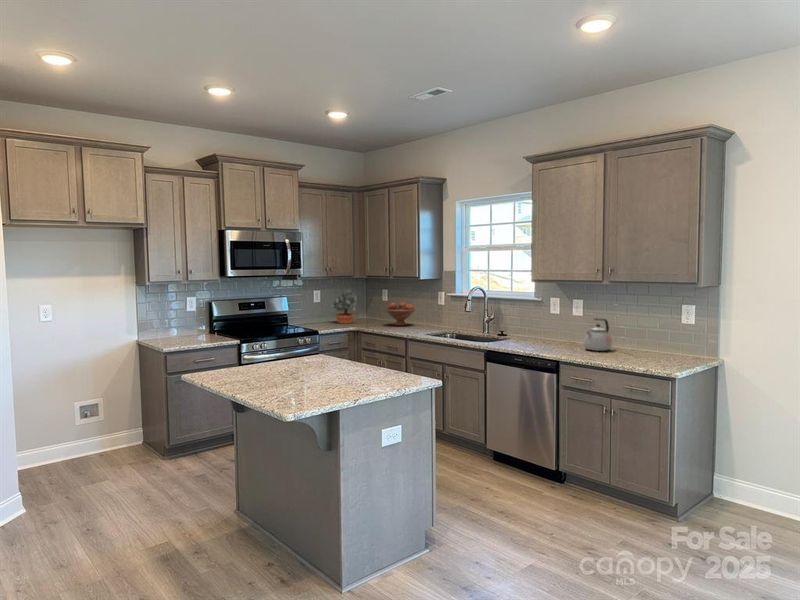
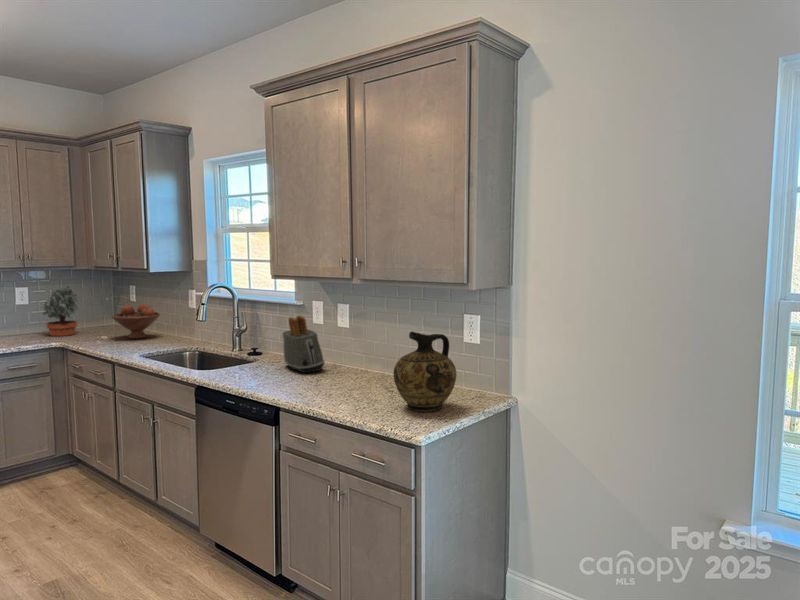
toaster: none [533,307,567,345] -> present [283,316,325,373]
ceramic jug: none [642,313,686,363] -> present [393,332,456,412]
kettle: present [584,319,612,351] -> none [335,335,376,385]

